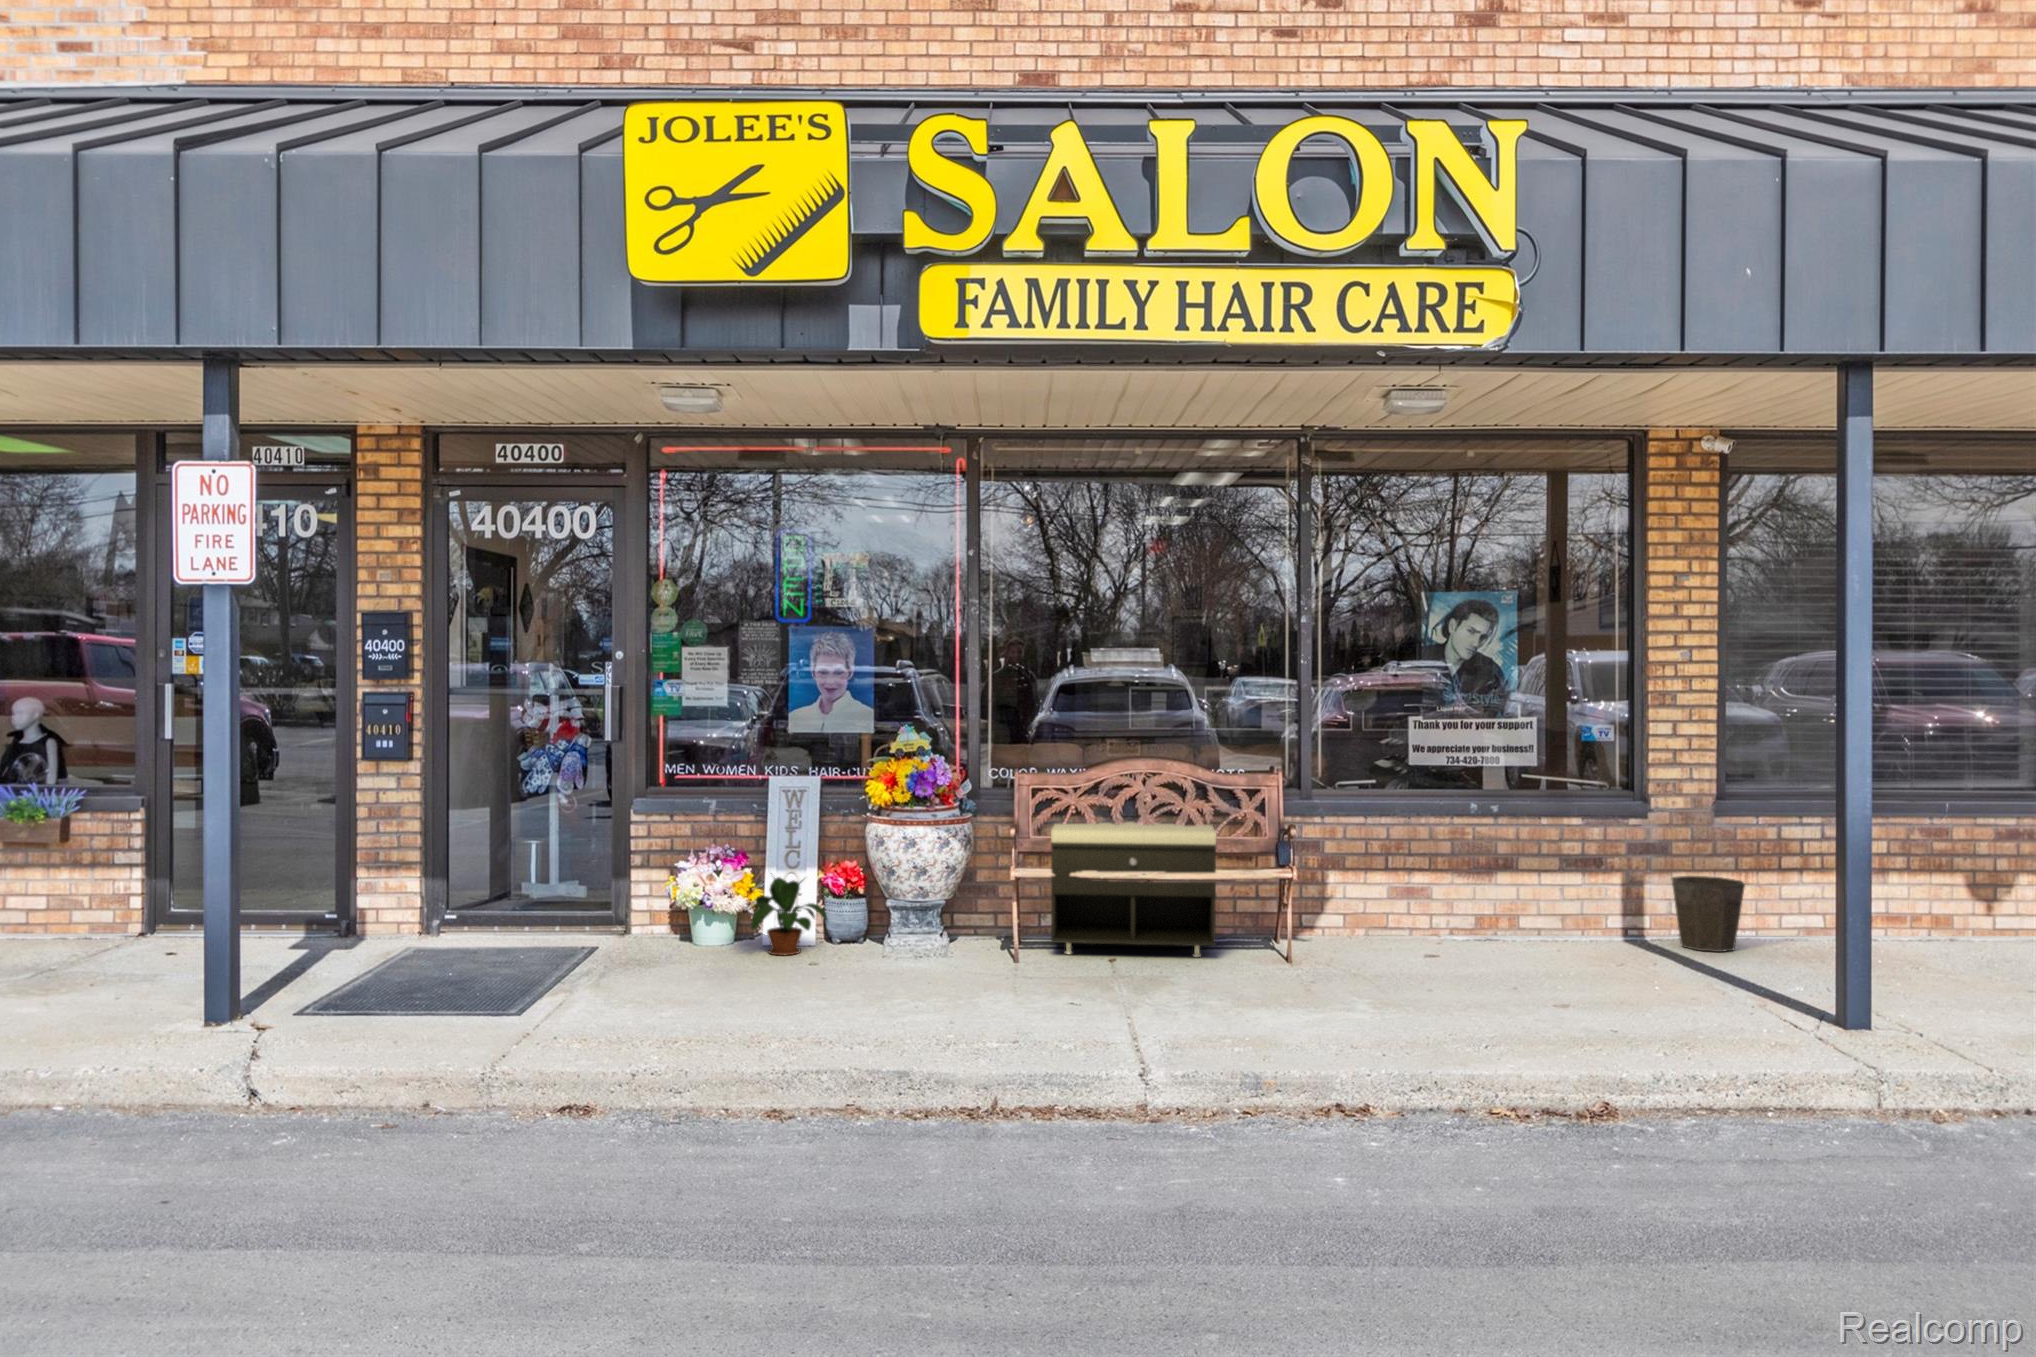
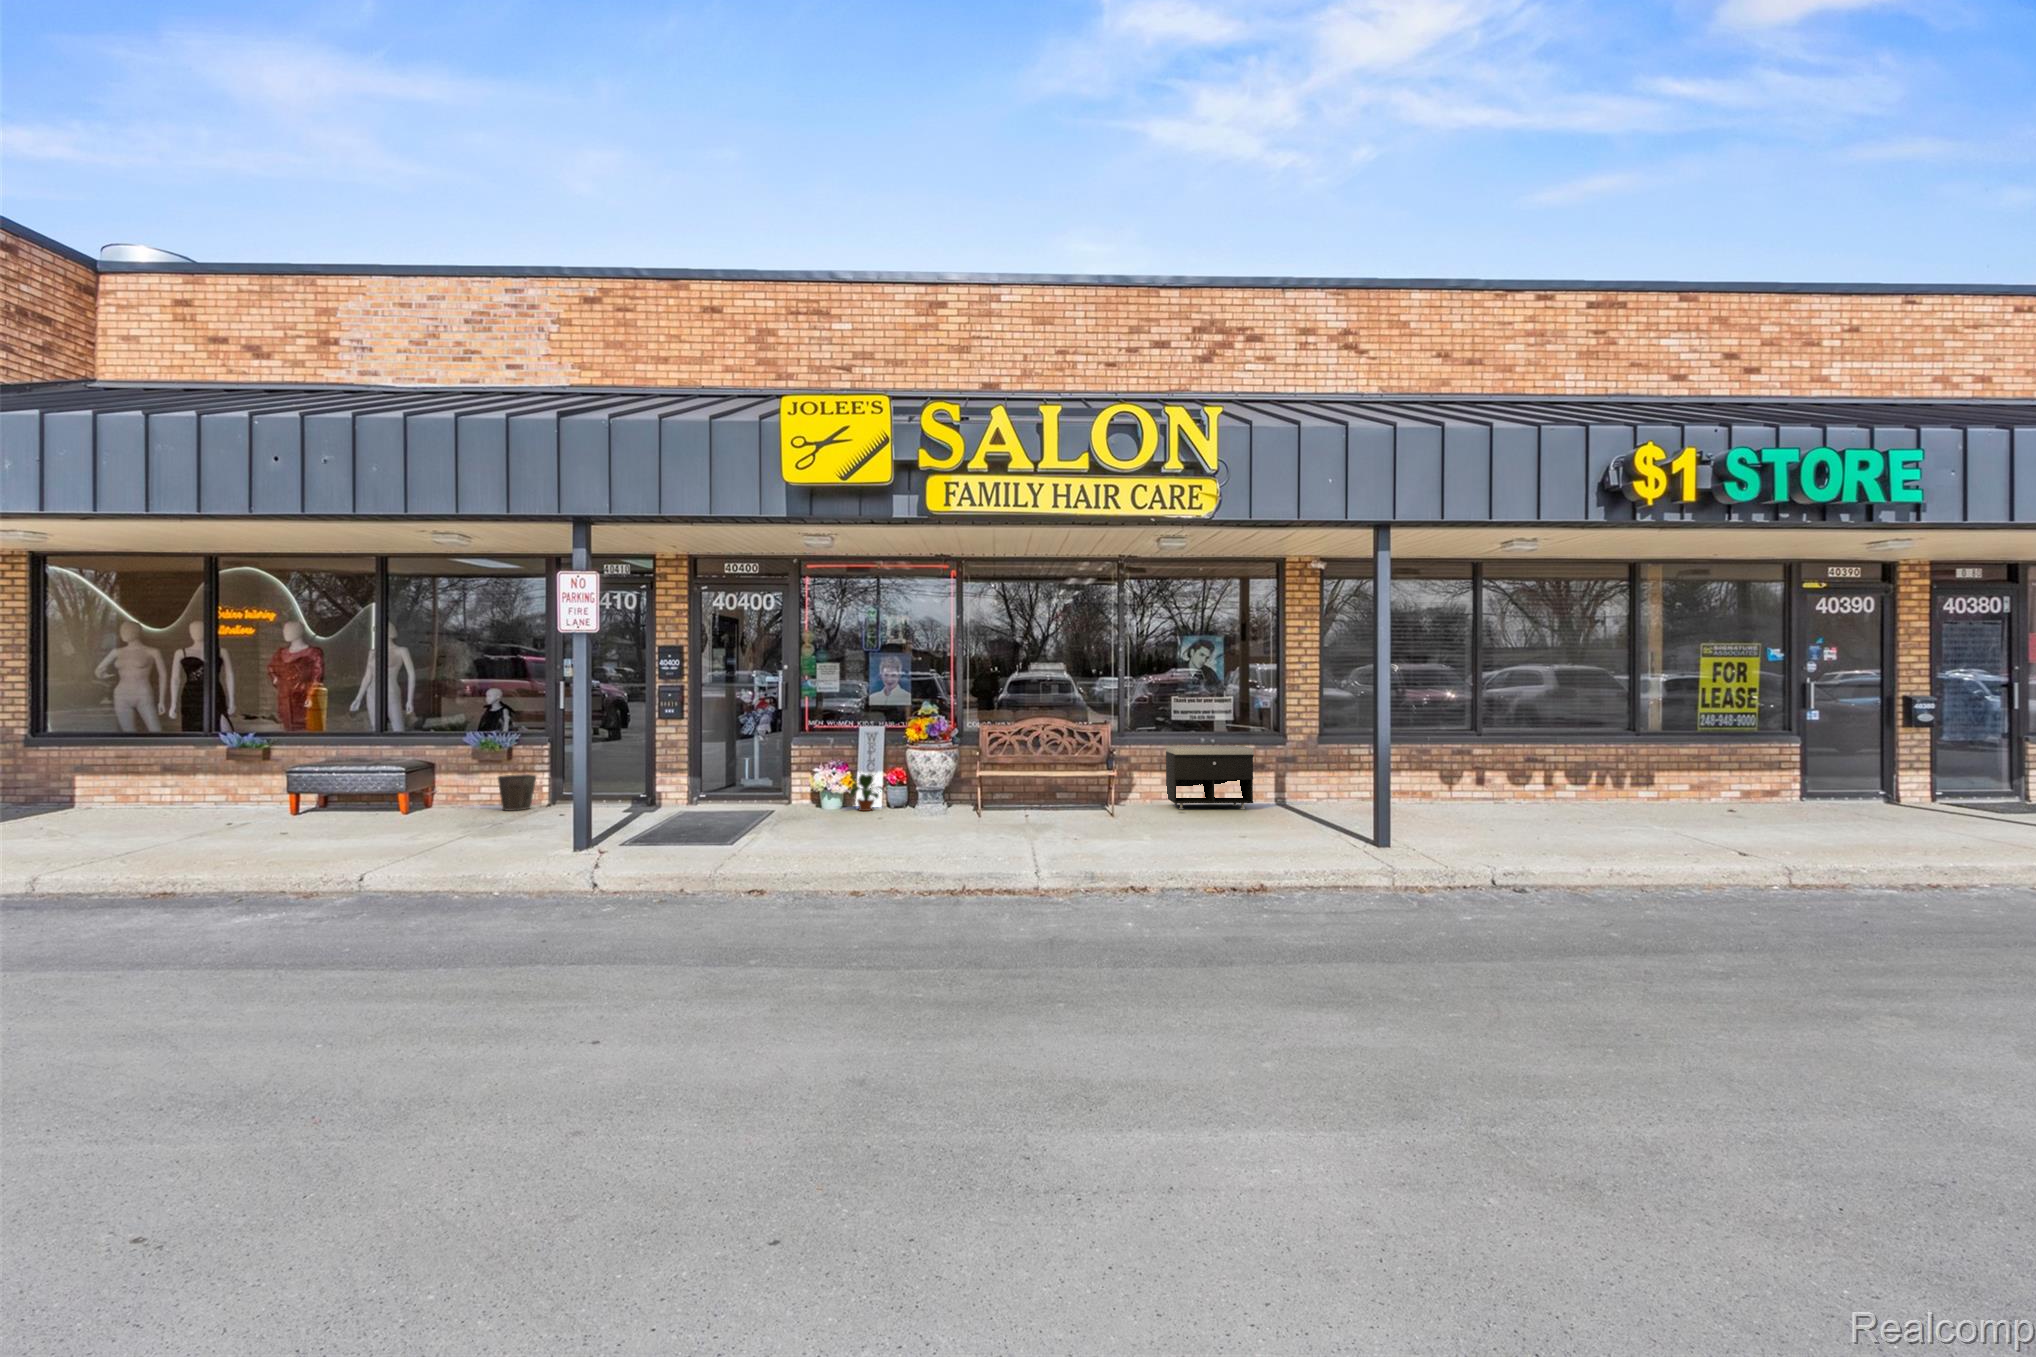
storage bench: present [1051,822,1216,957] -> present [1166,746,1254,809]
waste bin: present [1672,876,1745,952] -> present [498,774,536,811]

